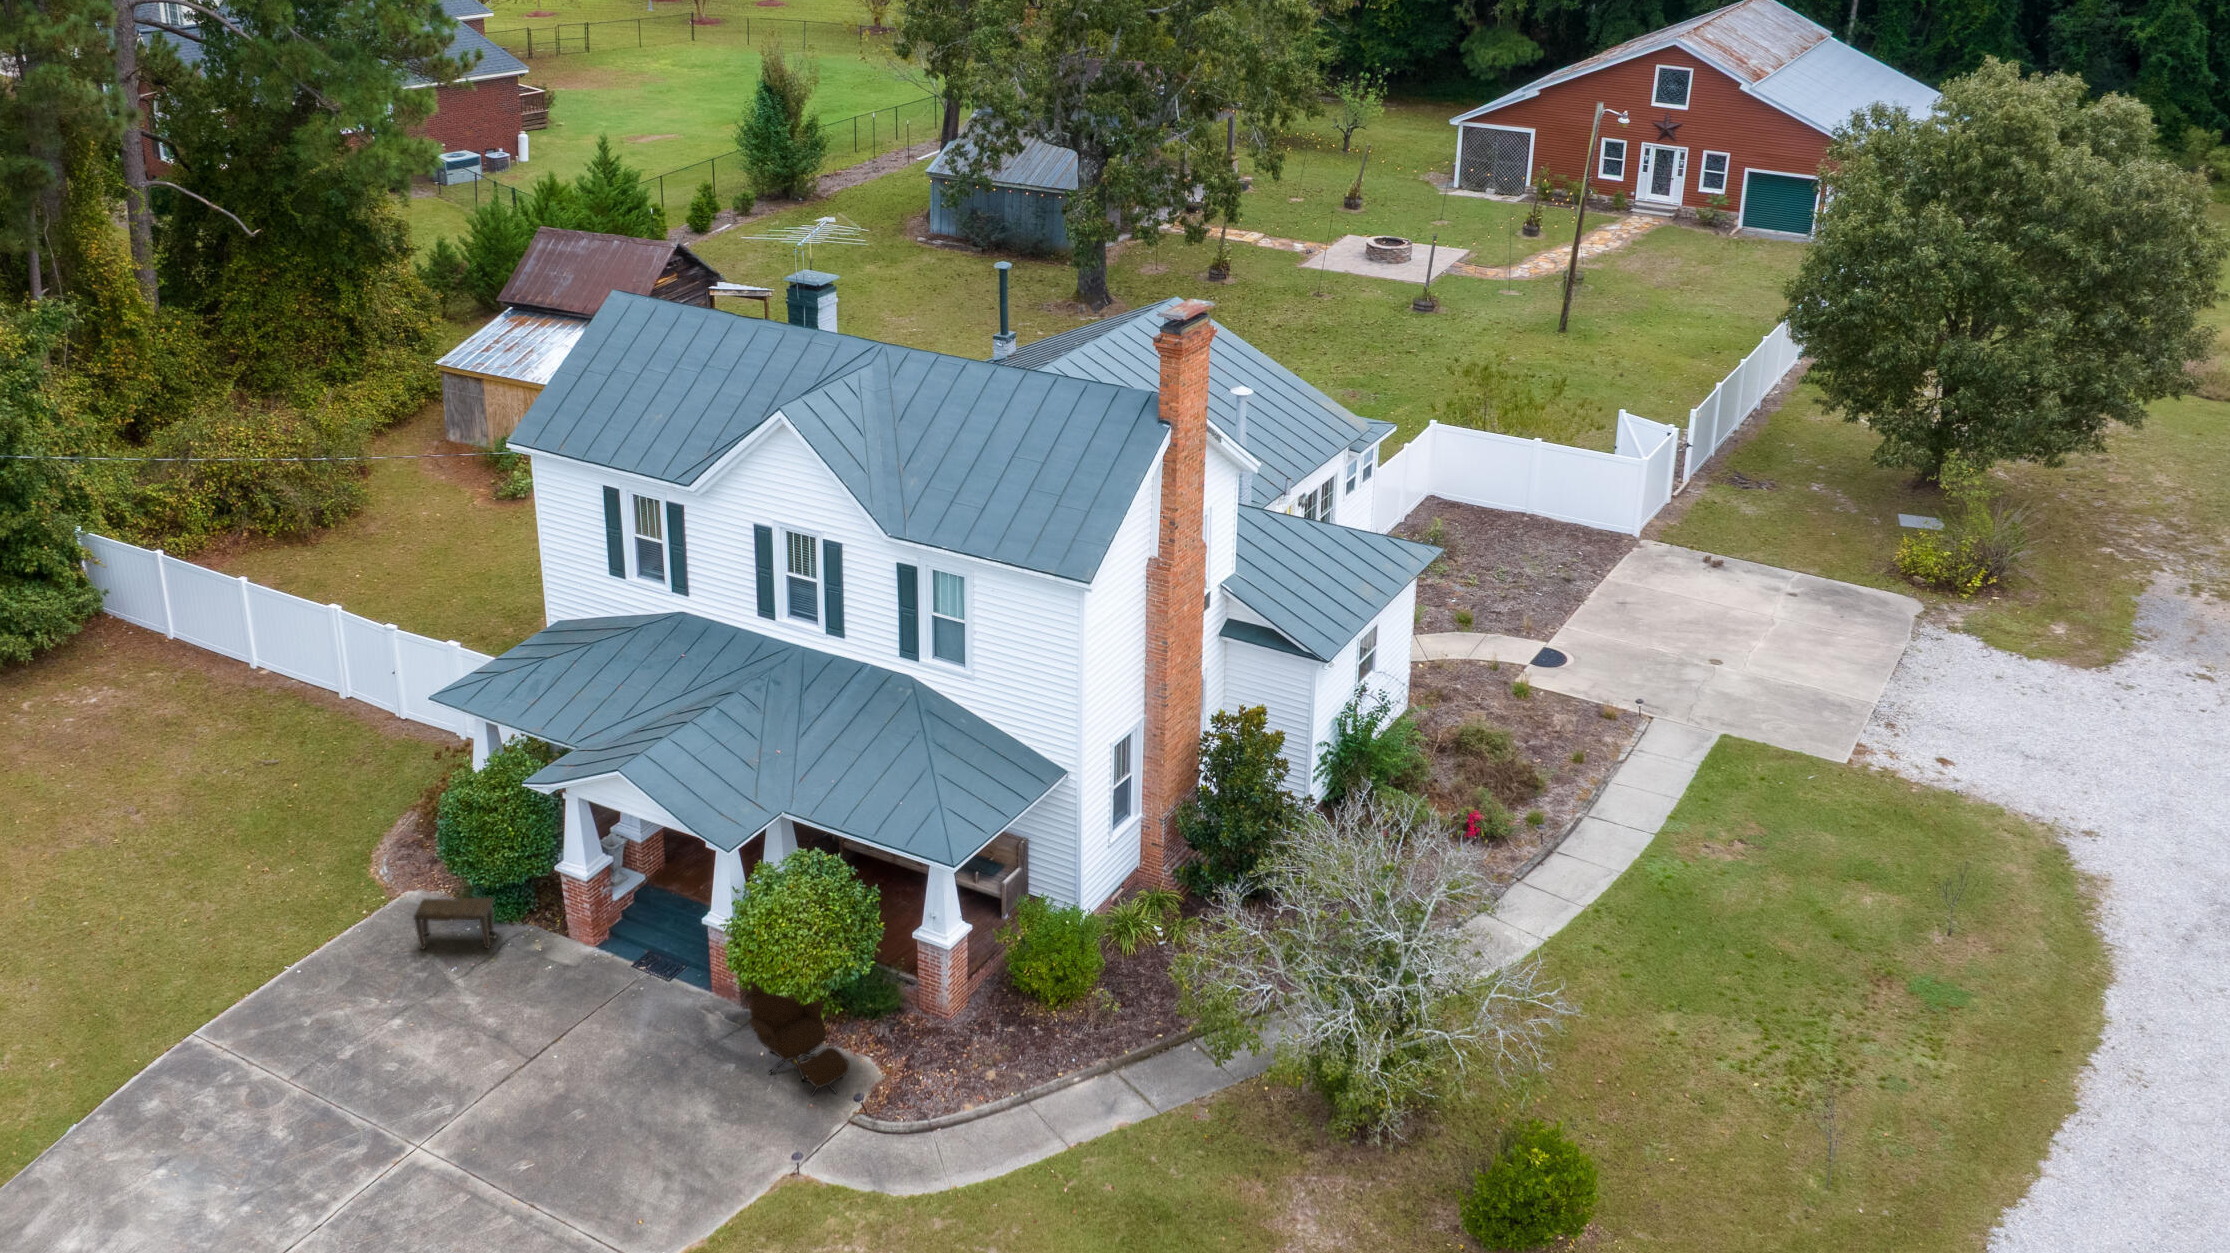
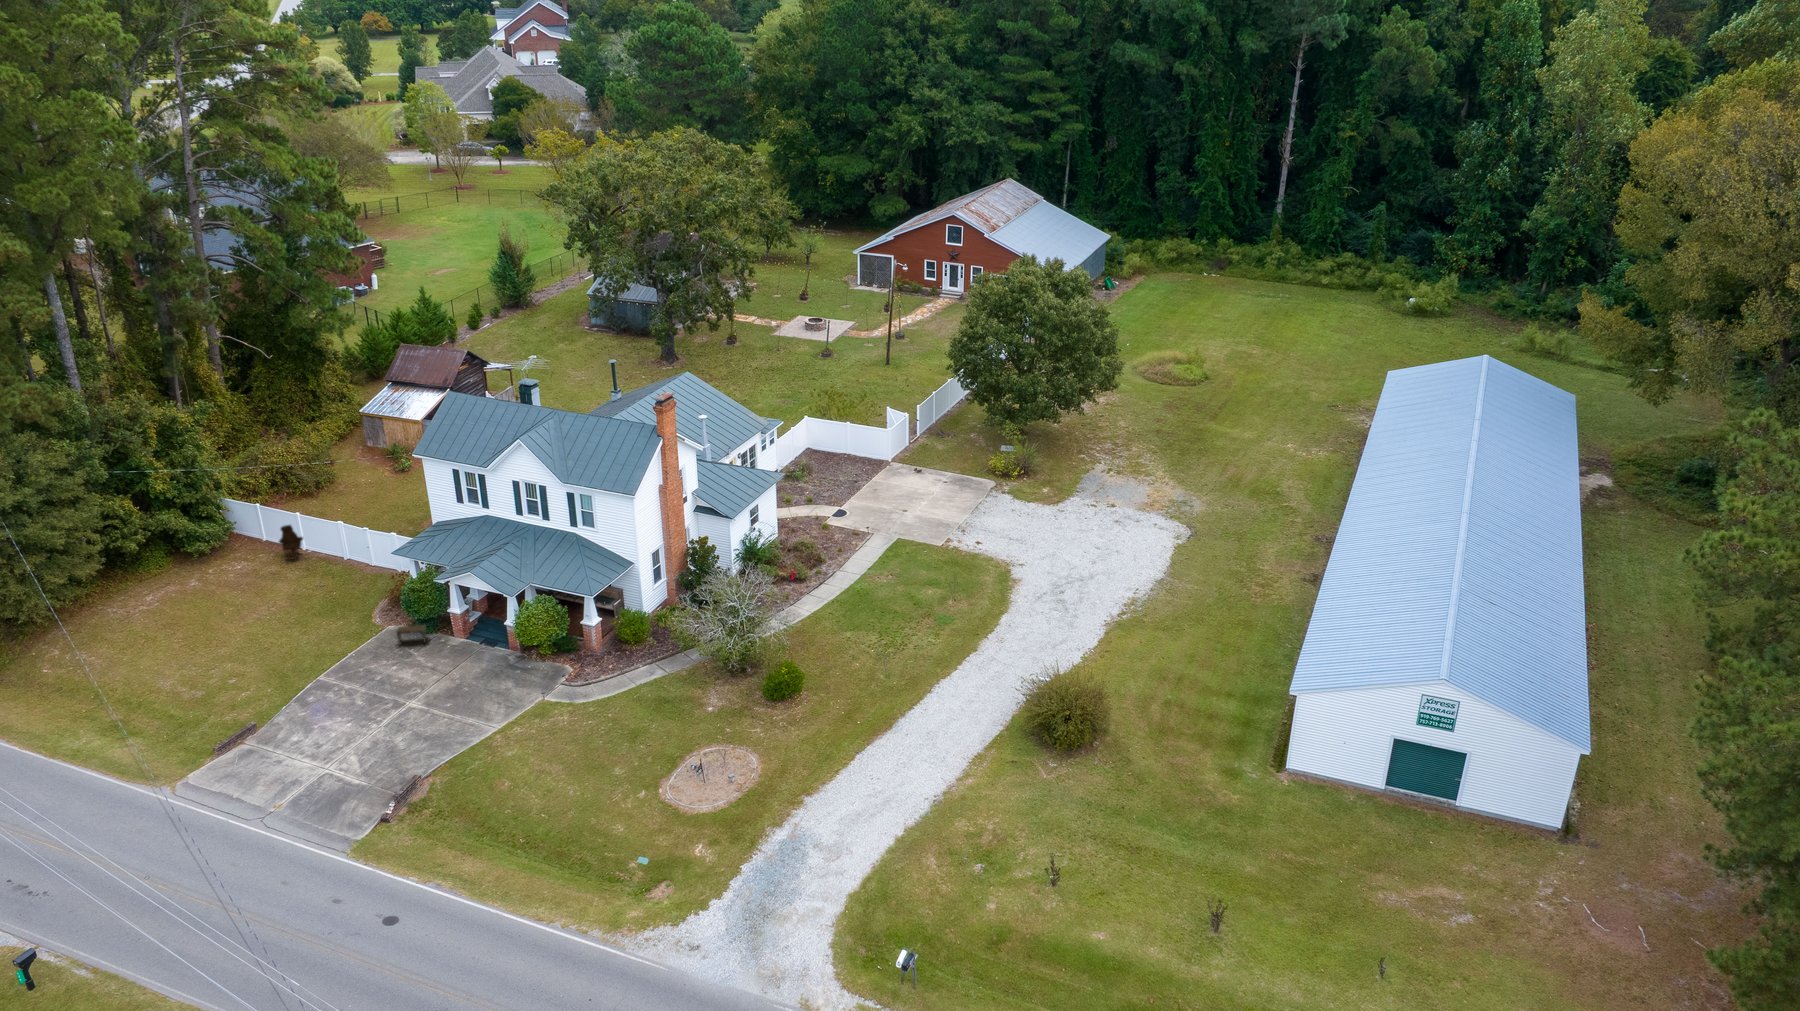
lounge chair: present [749,981,849,1095] -> present [279,525,303,560]

